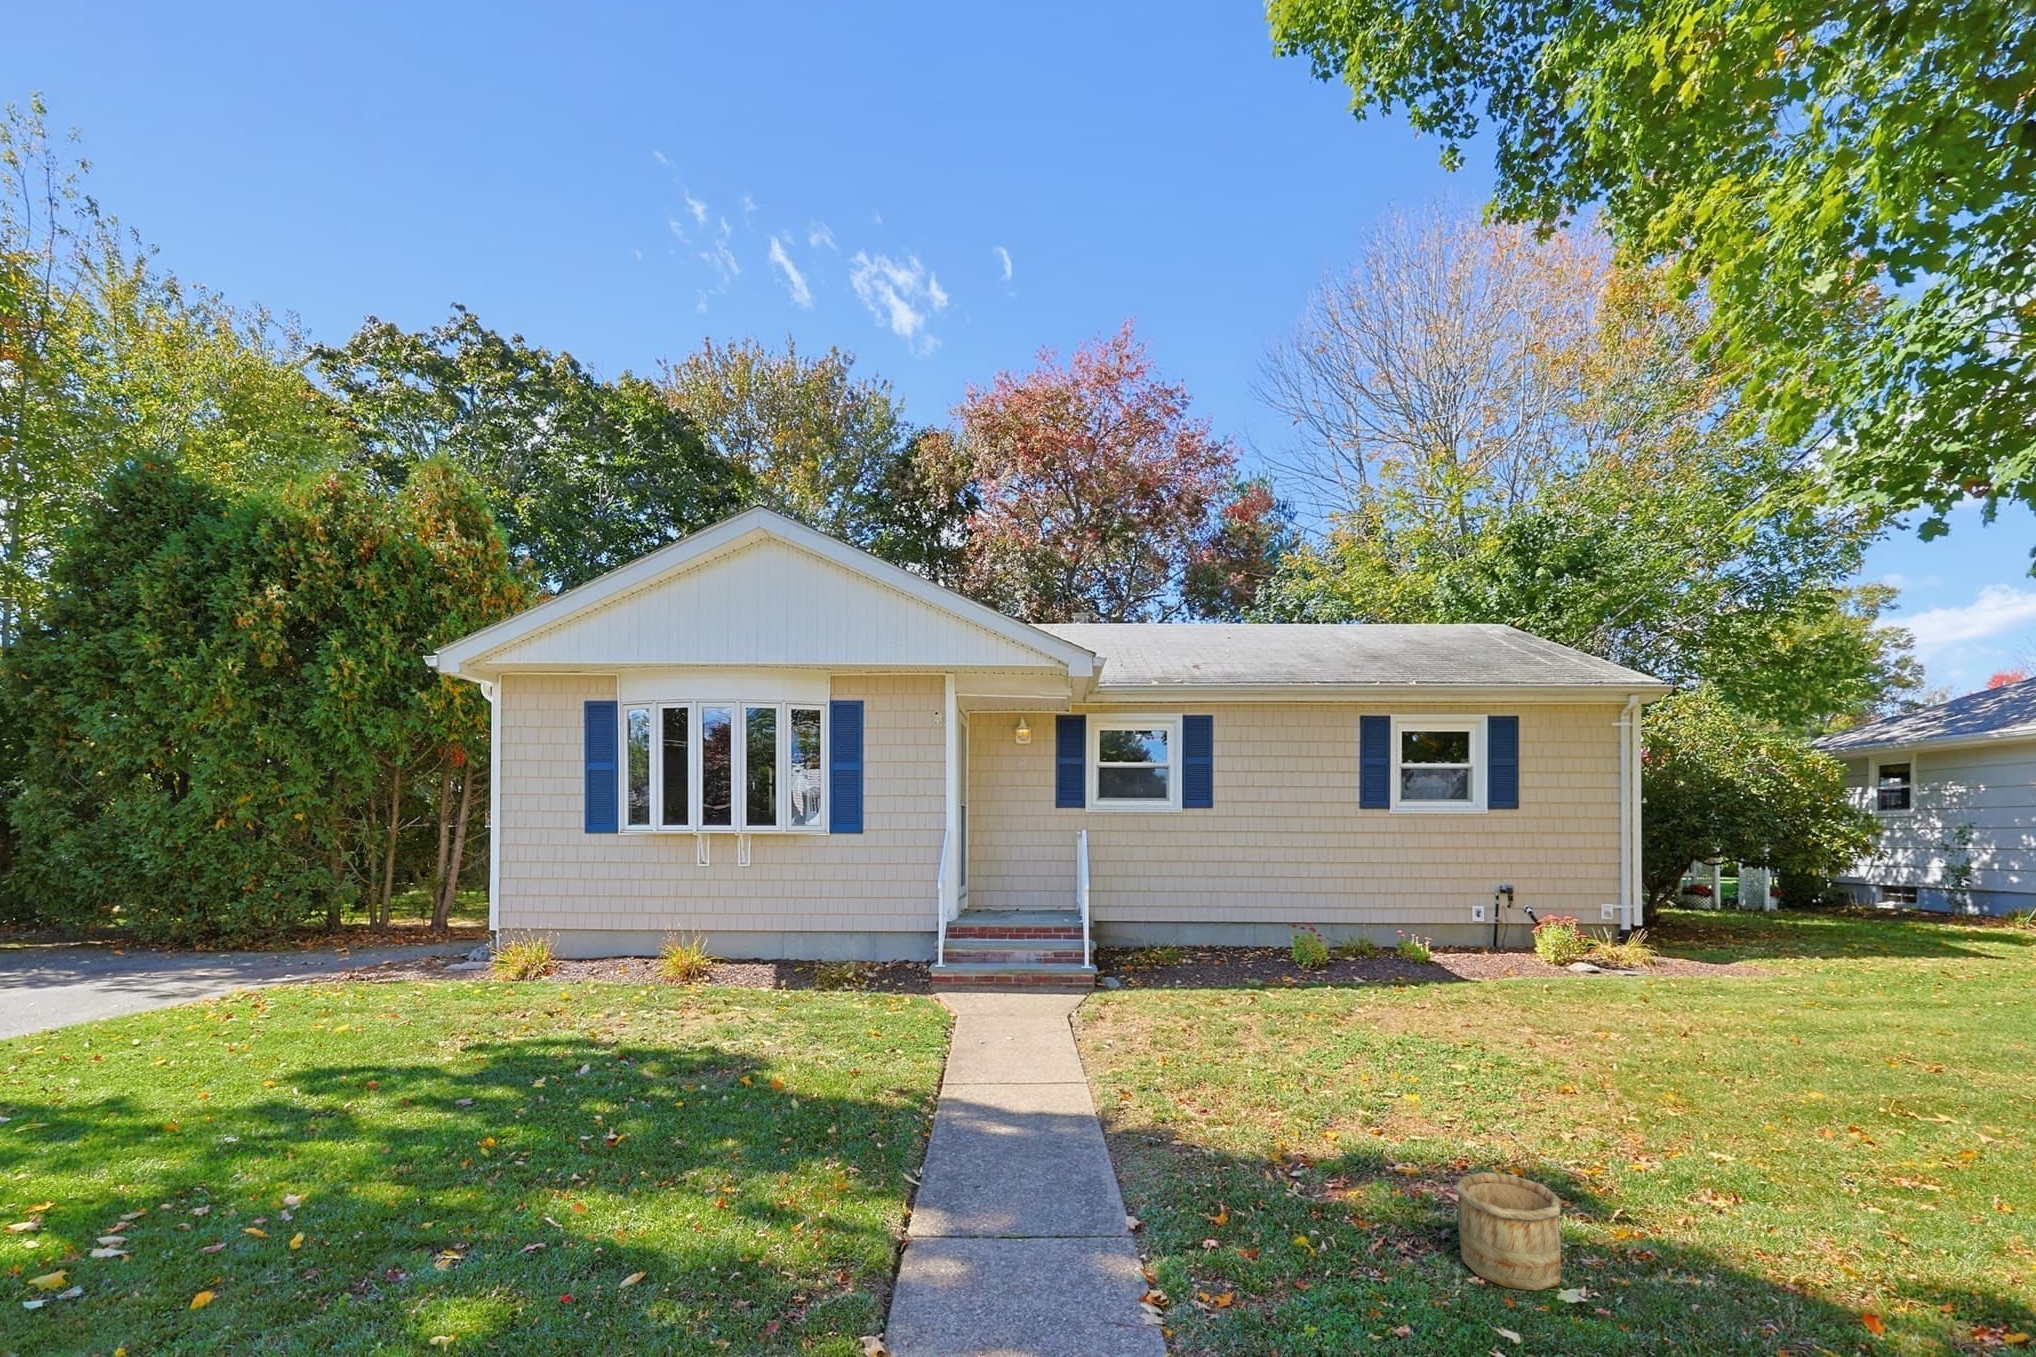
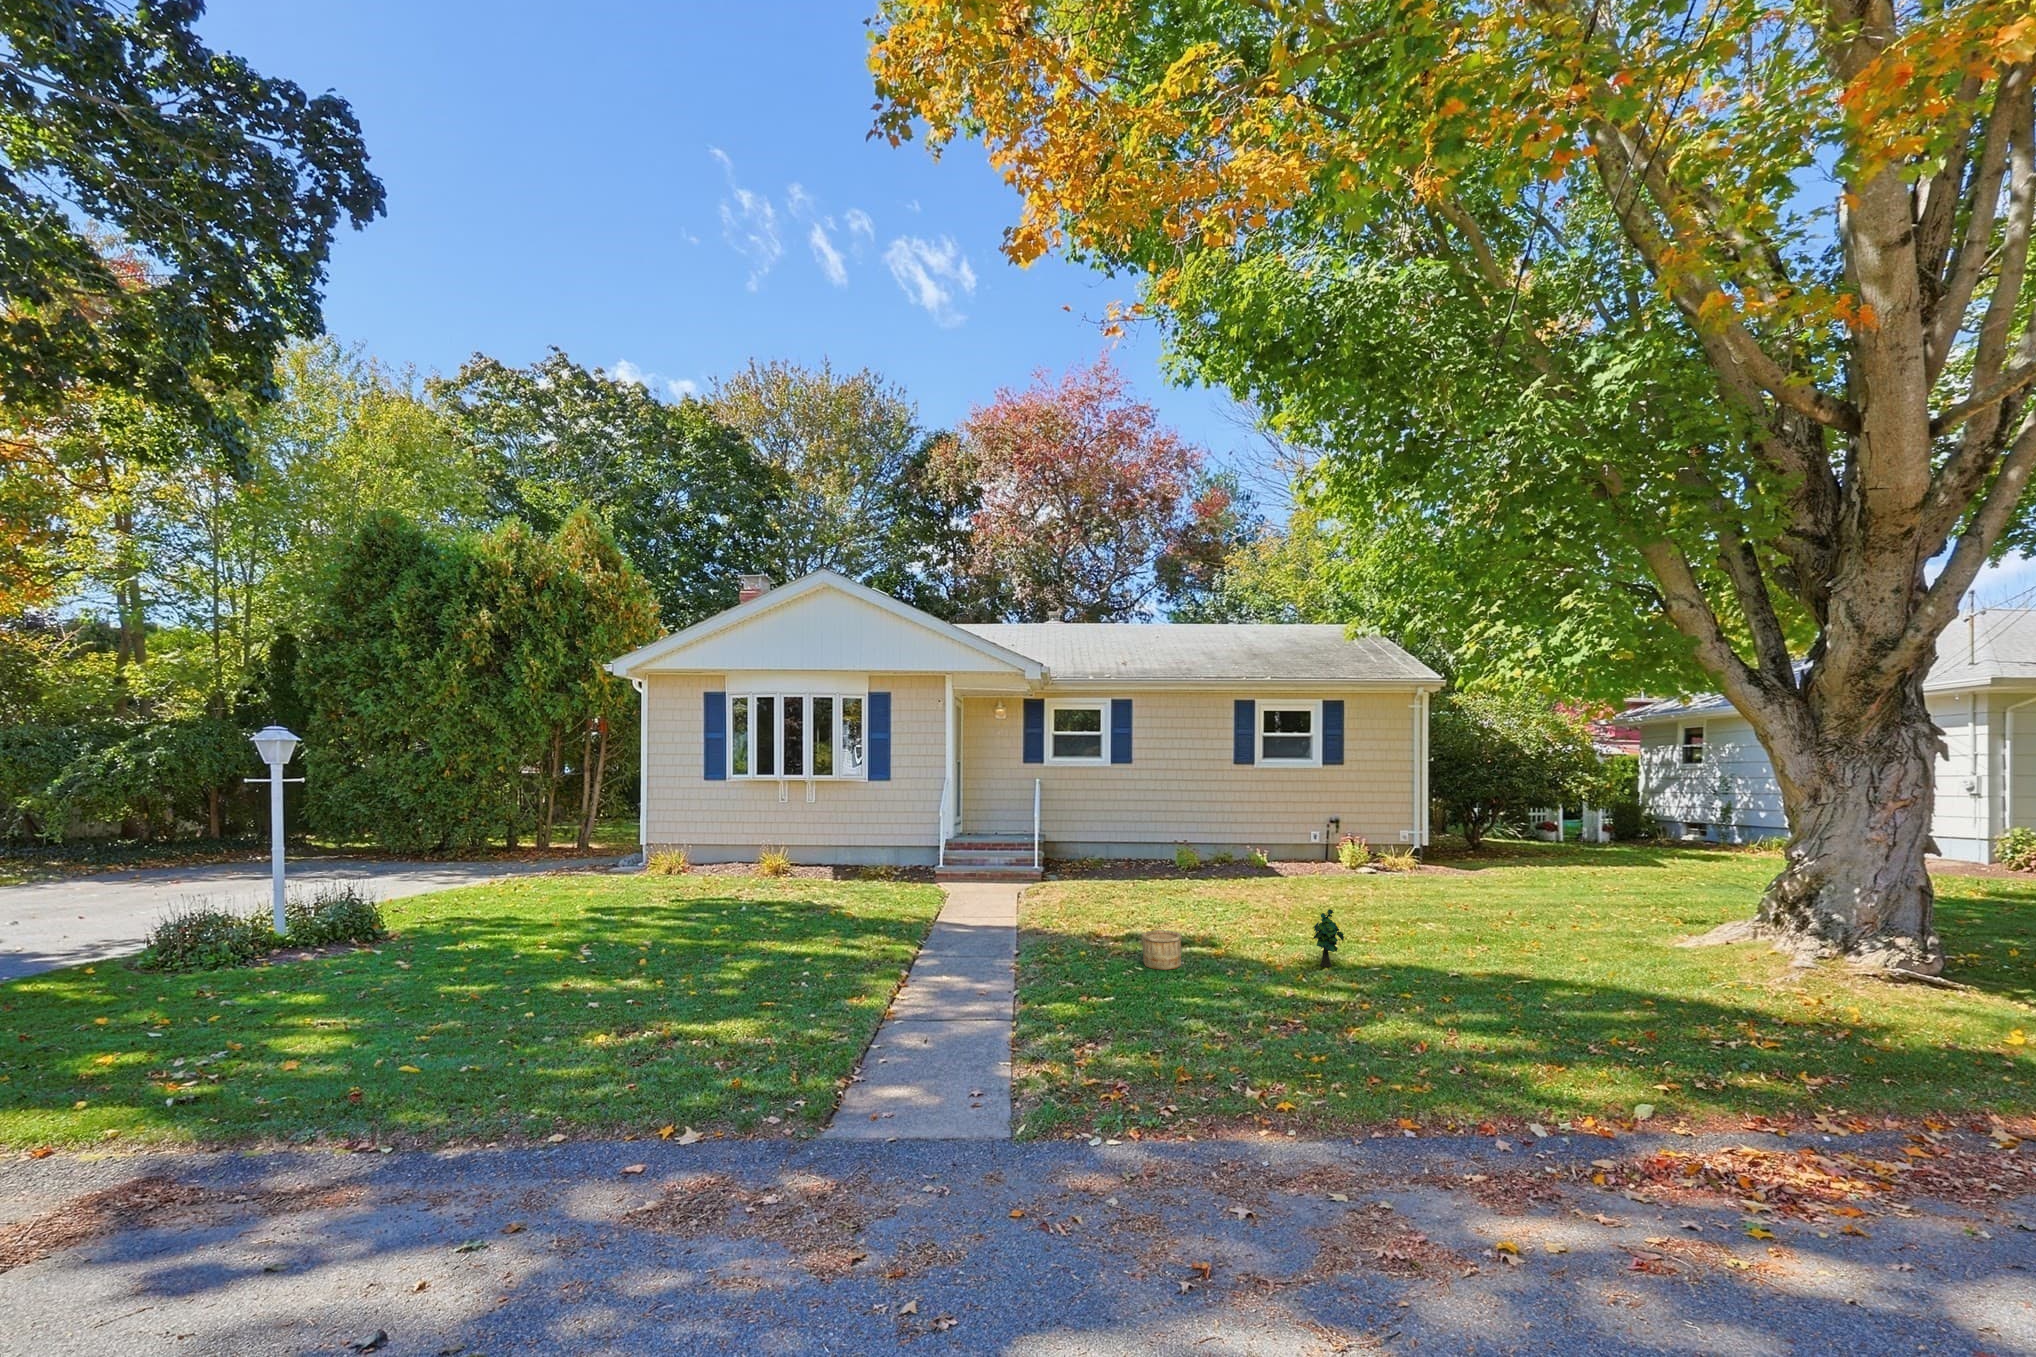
decorative plant: none [1839,1125,1951,1271] -> present [1313,909,1344,967]

